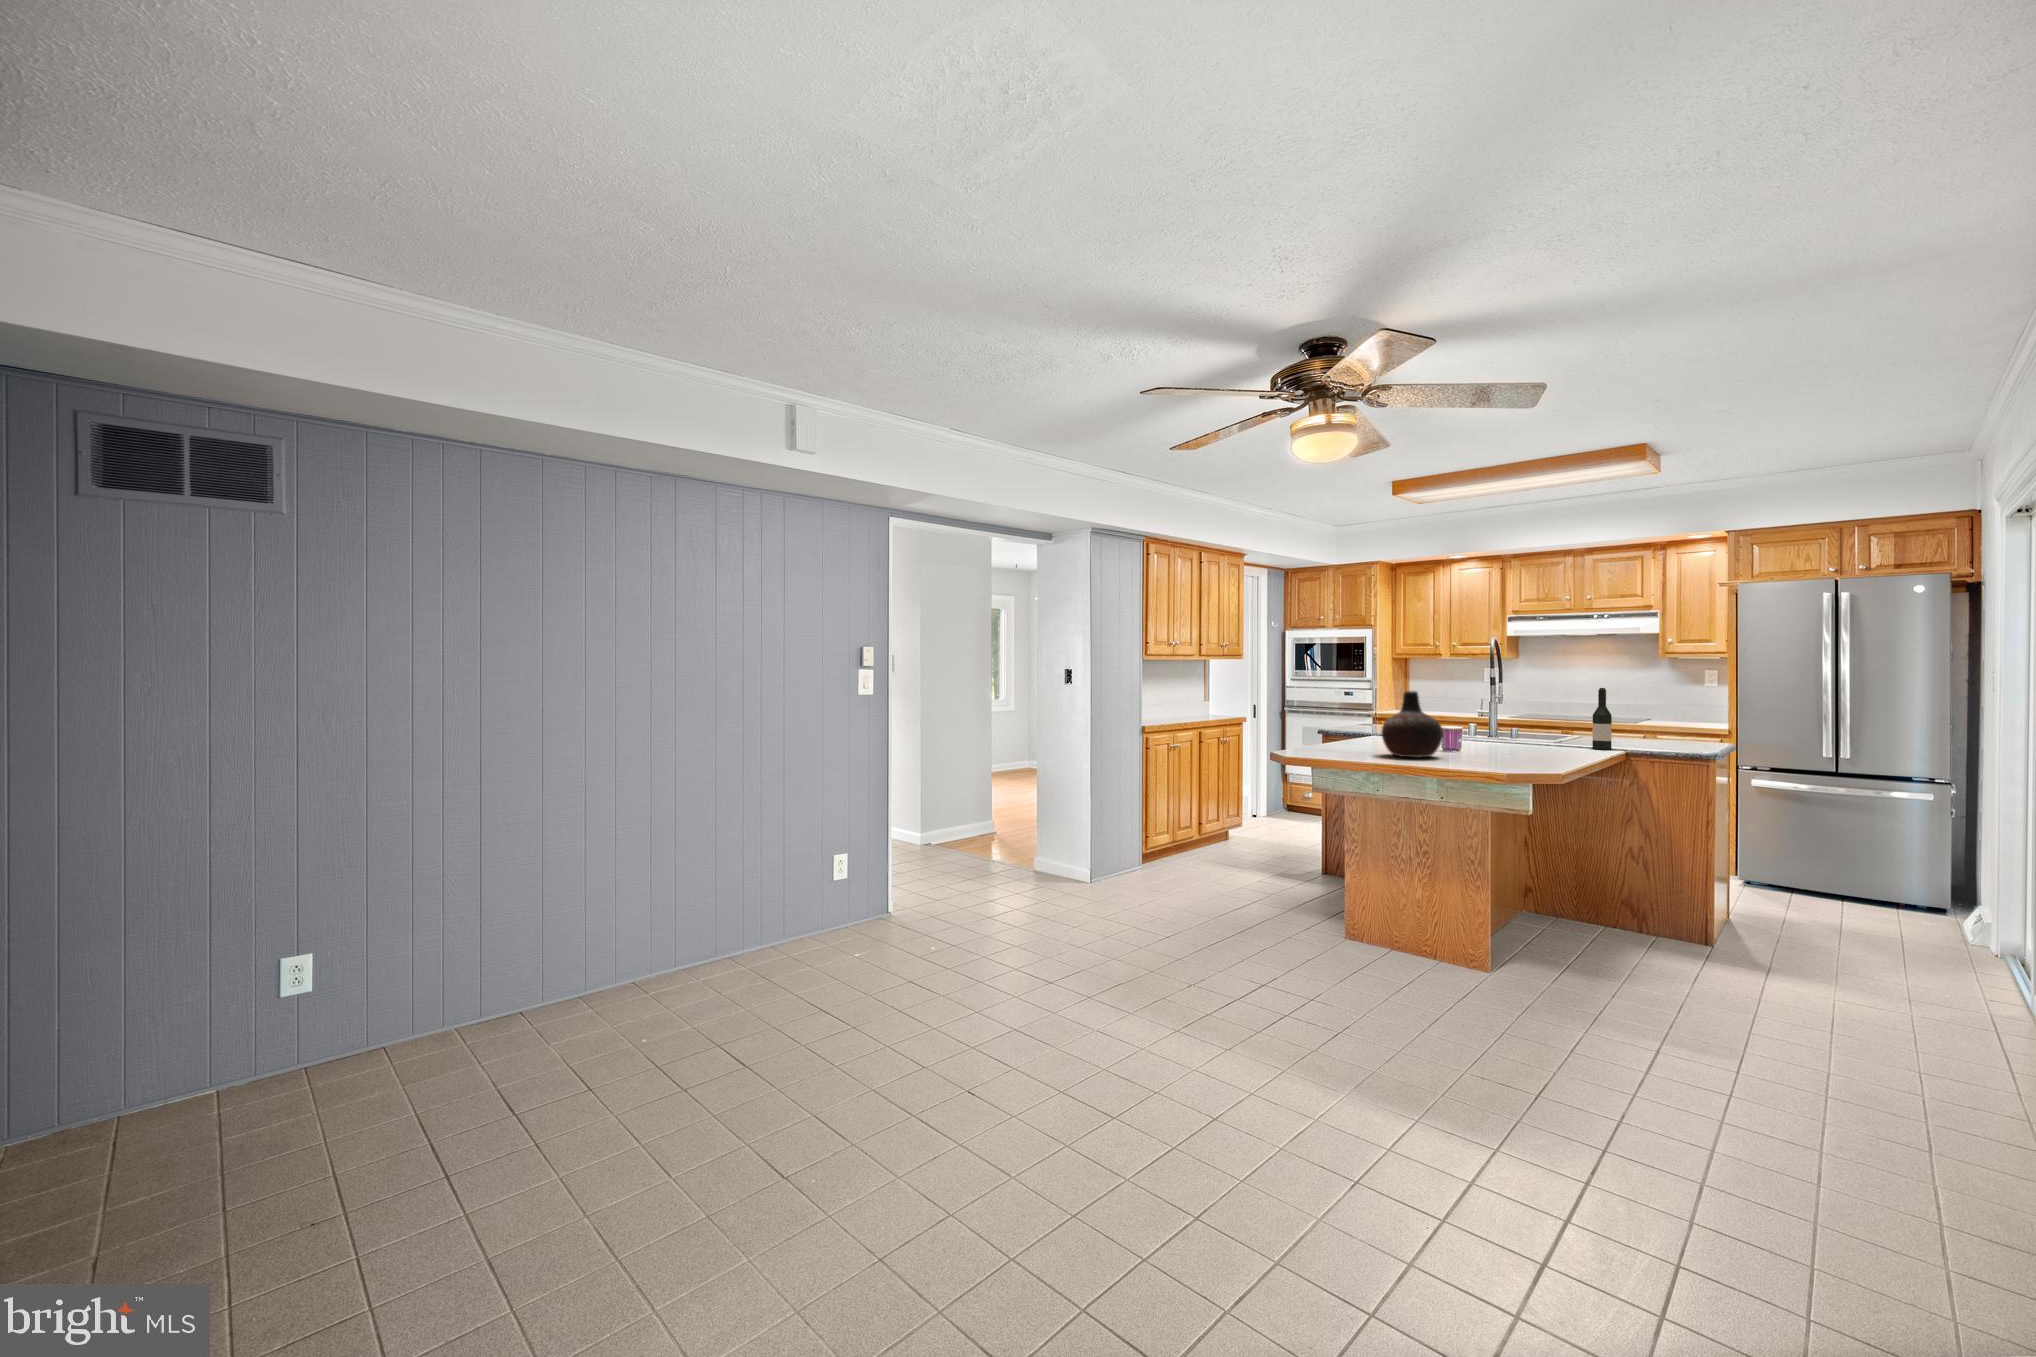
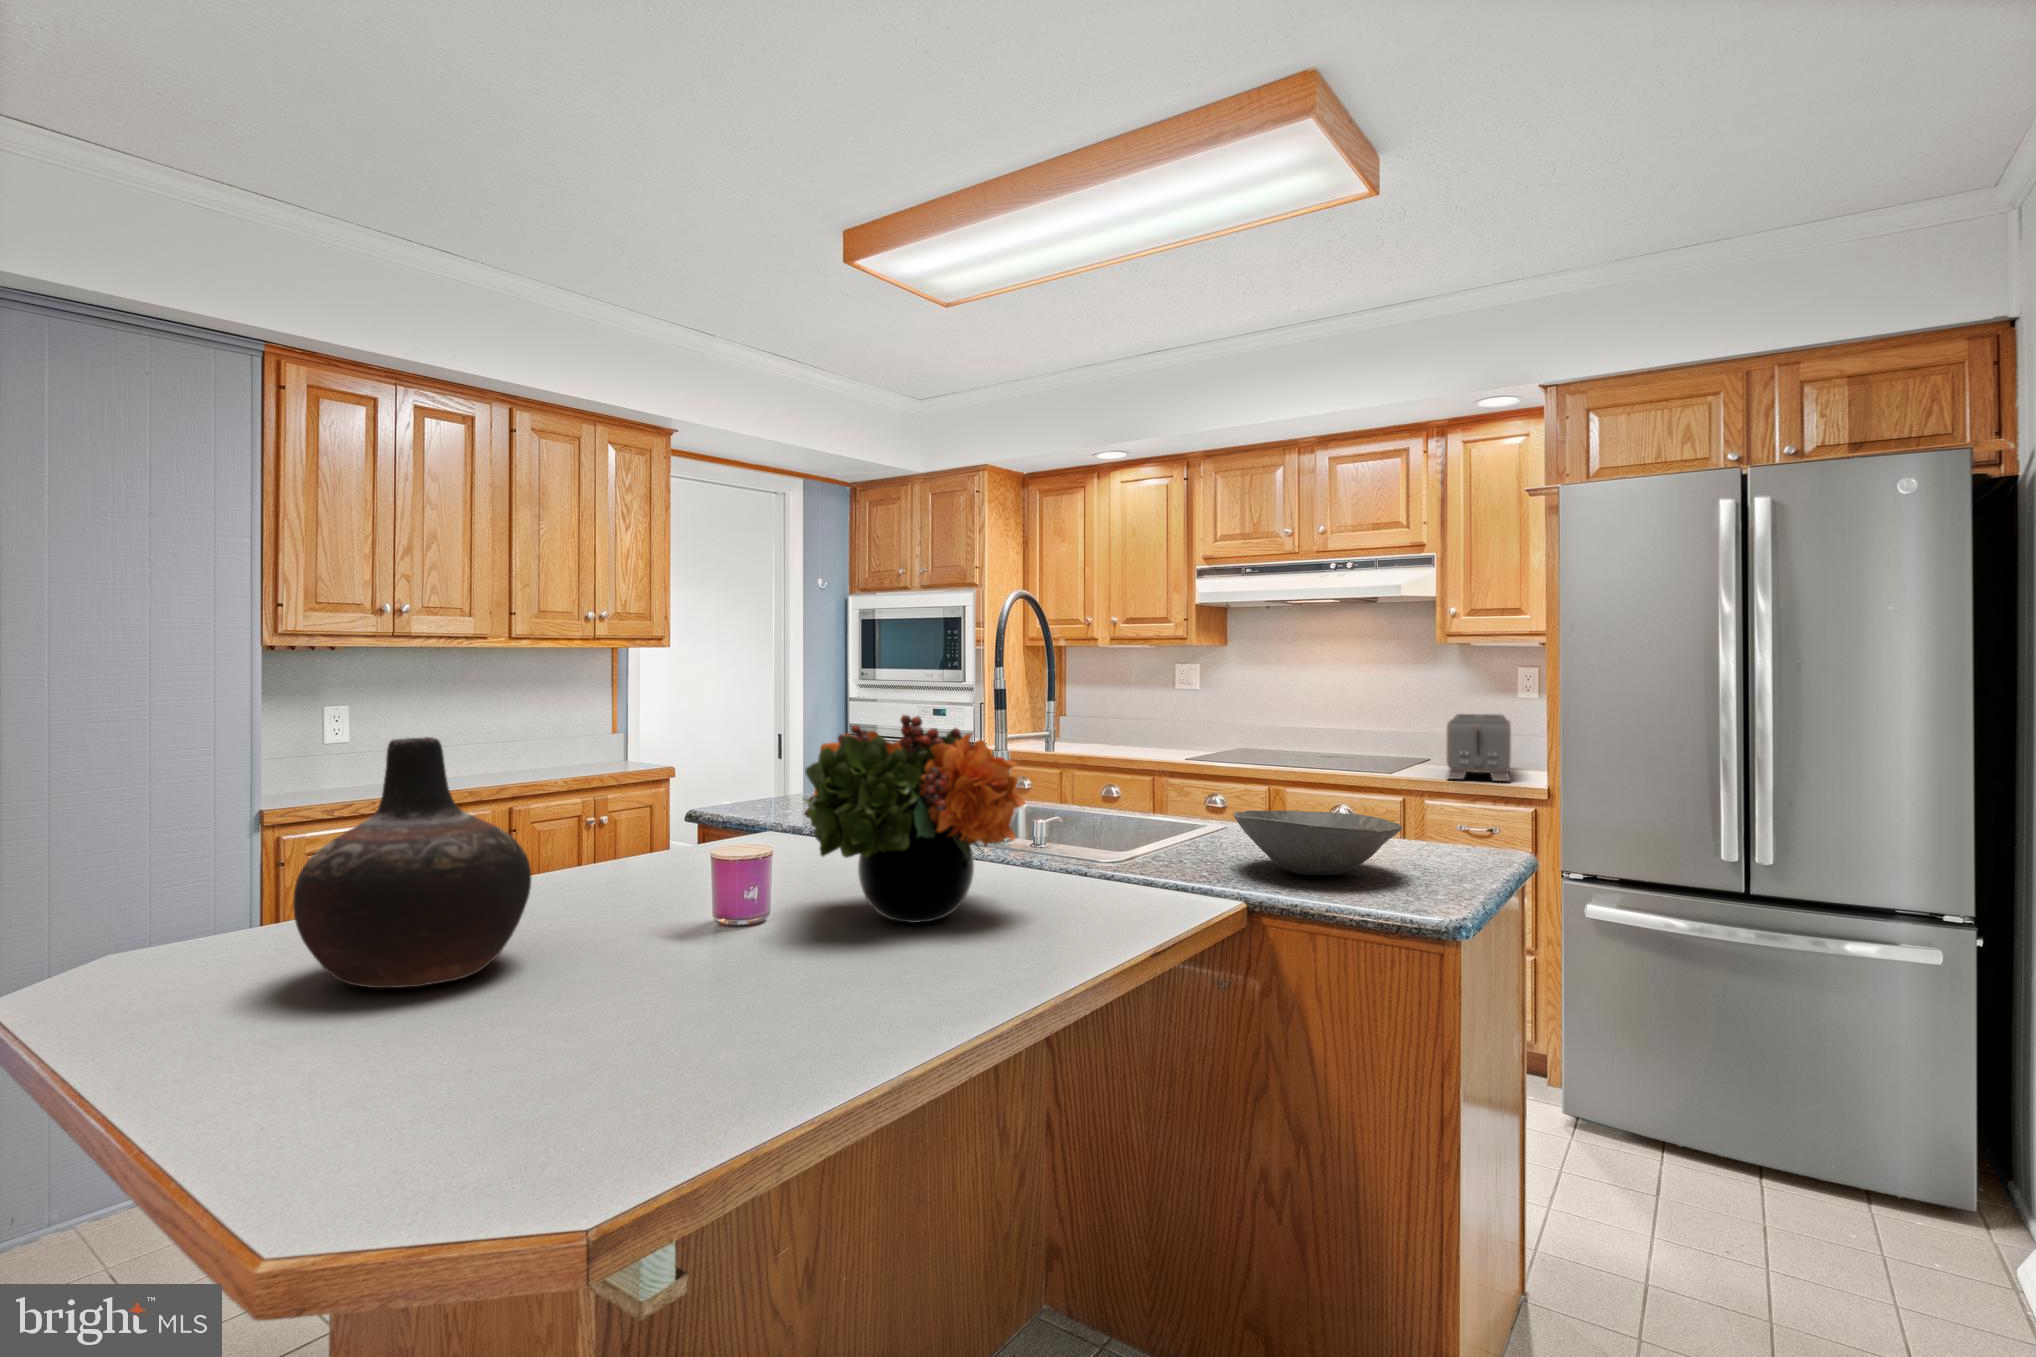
flower arrangement: none [1484,687,1567,752] -> present [804,715,1026,923]
wine bottle: present [1592,688,1612,750] -> none [1138,715,1188,896]
toaster: none [1667,694,1707,727] -> present [1447,714,1511,781]
bowl: none [1617,725,1691,747] -> present [1233,810,1402,875]

